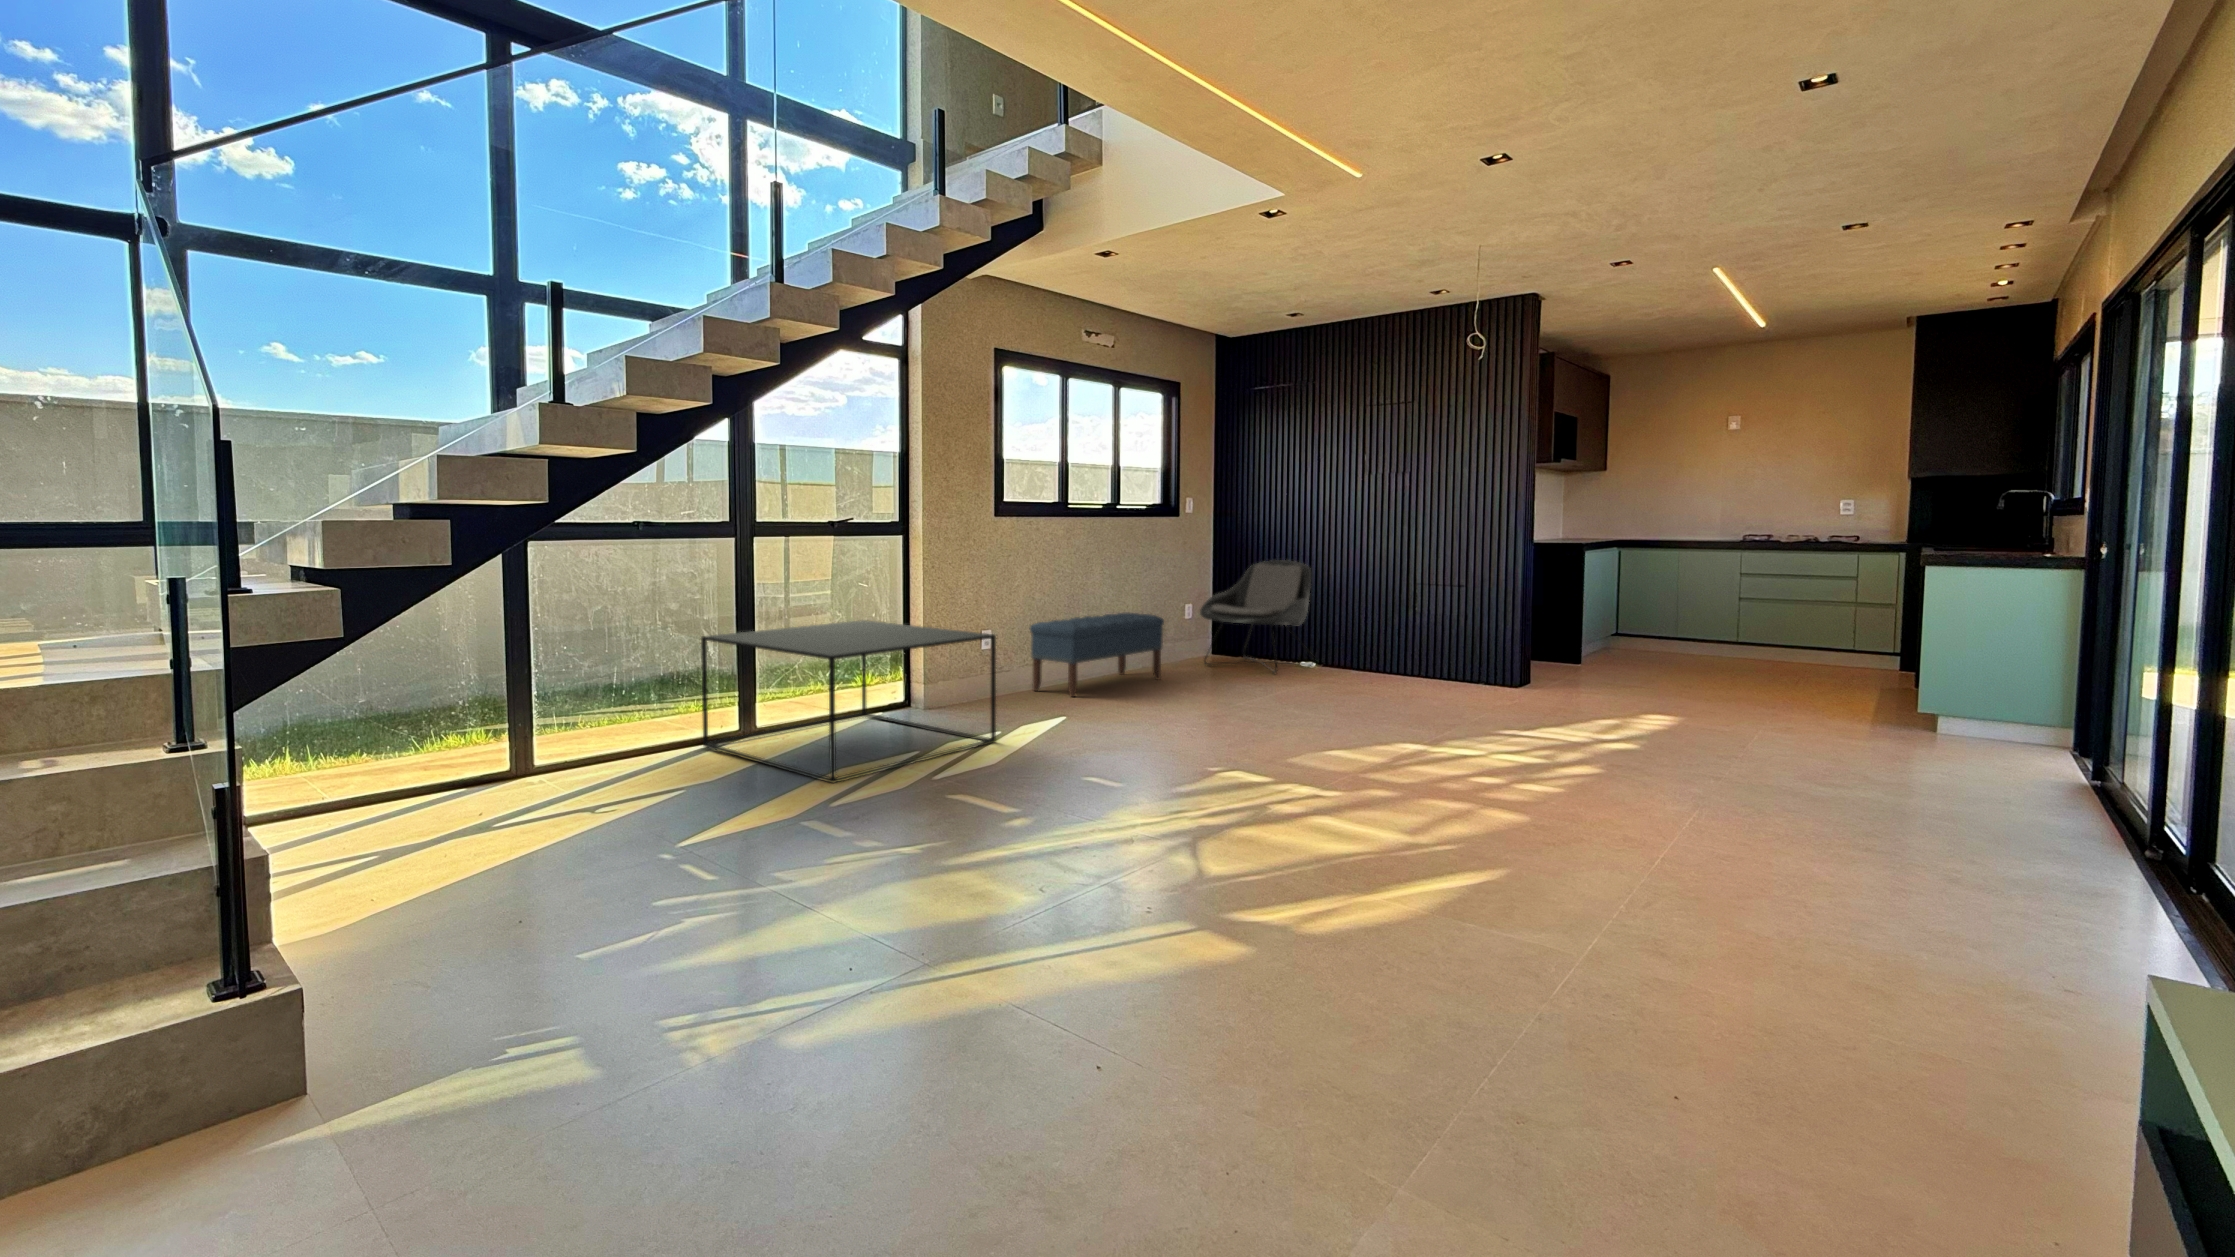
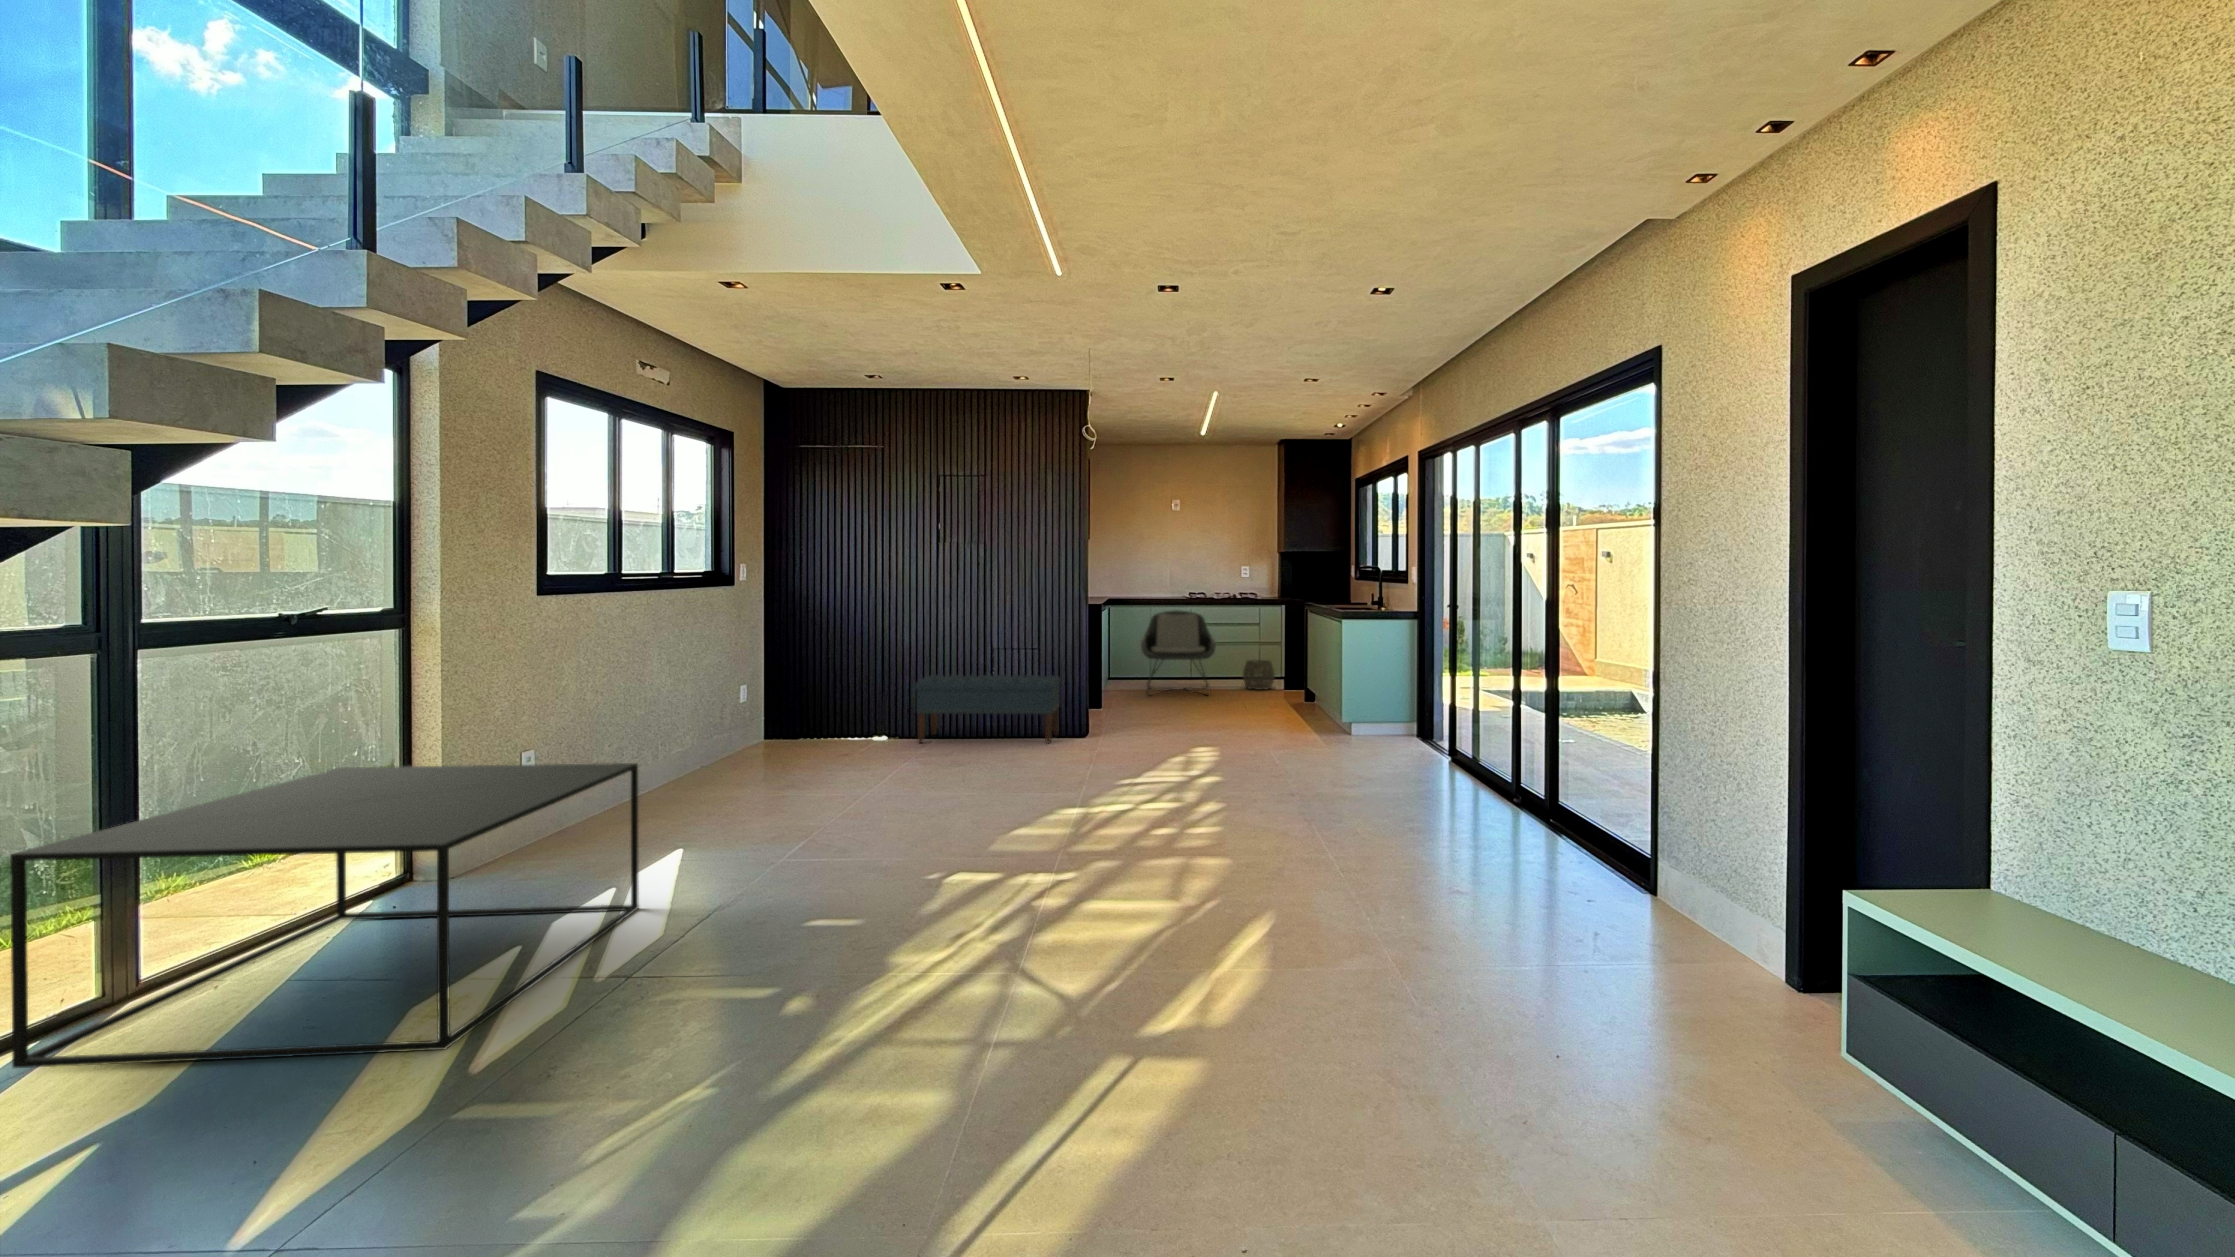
lounge chair: present [1200,560,1316,674] -> present [1141,610,1216,696]
bench: present [1029,613,1164,697] -> present [915,675,1061,744]
woven basket: none [1832,629,1891,671] -> present [1243,660,1275,690]

